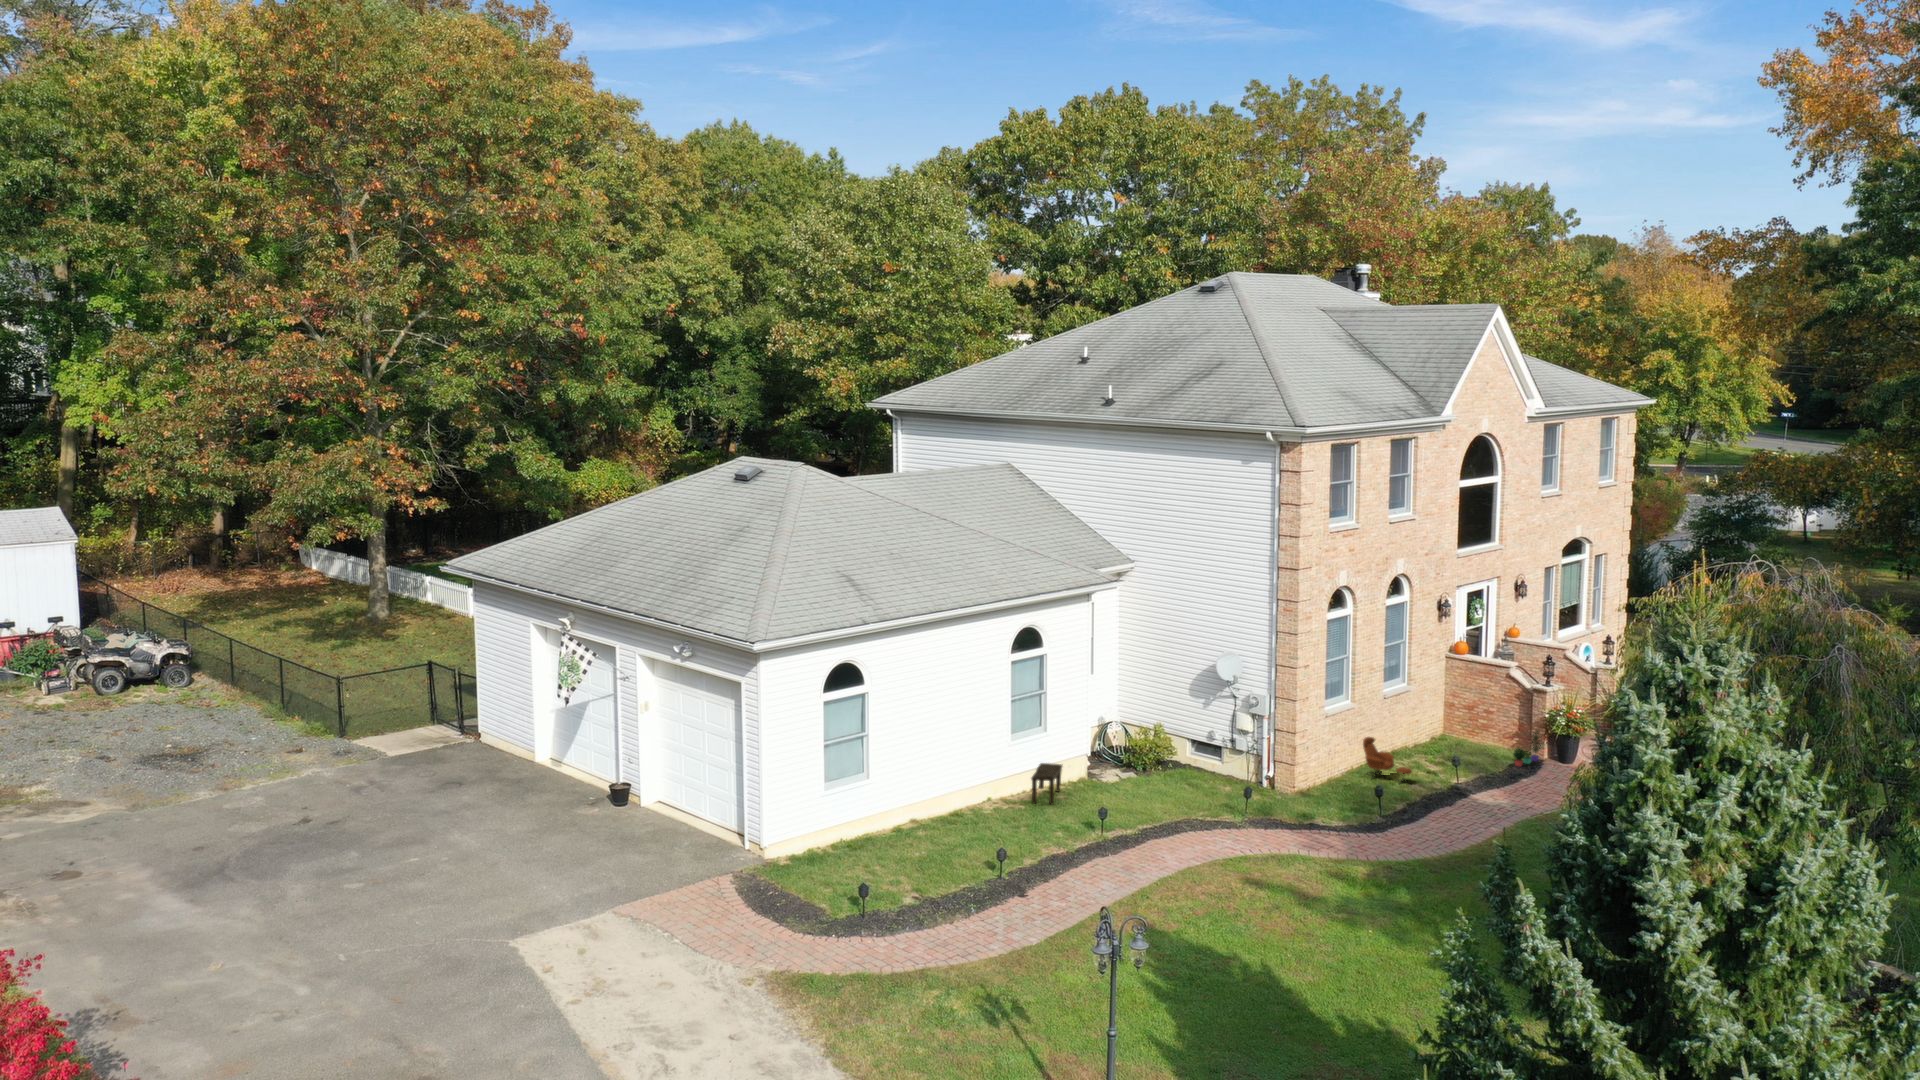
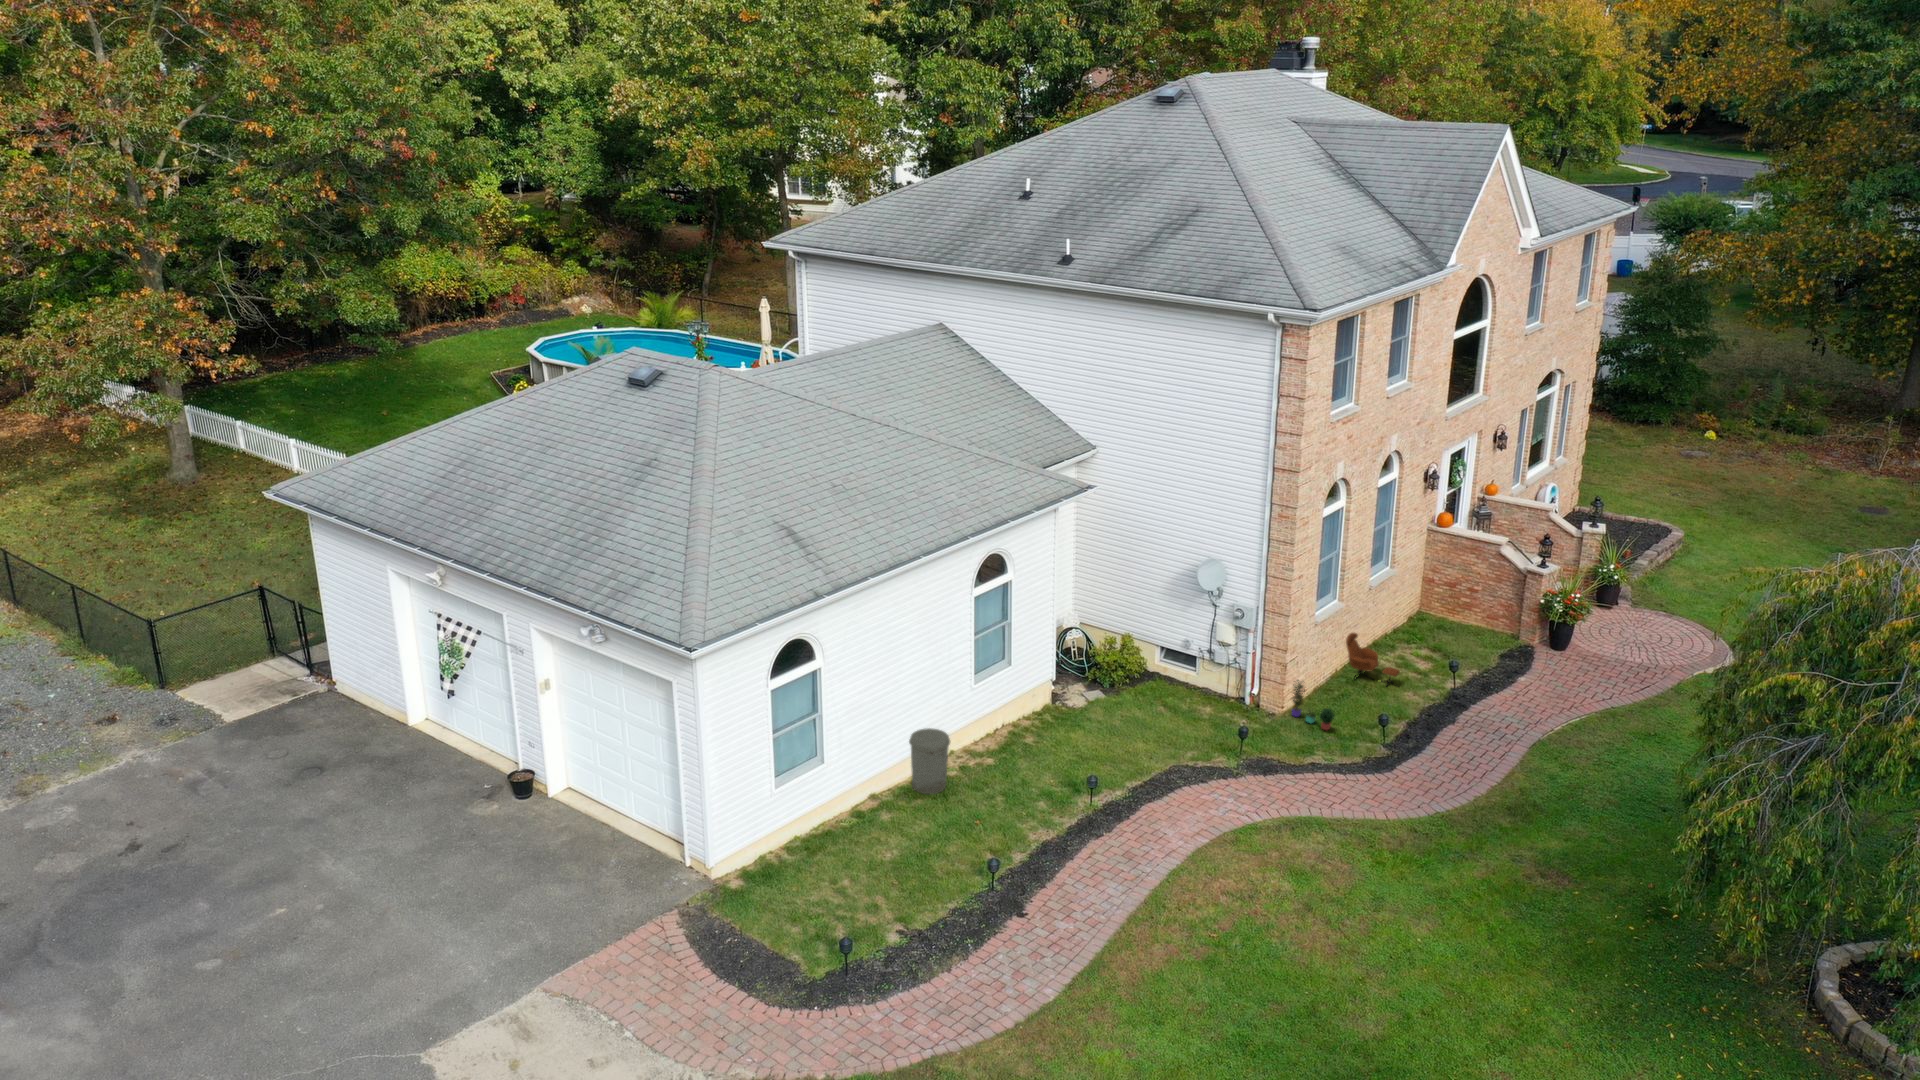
potted plant: present [1513,731,1541,766] -> present [1292,680,1335,730]
bench: present [1031,763,1062,805] -> none [1001,700,1032,755]
trash can: none [946,768,982,822] -> present [909,728,950,794]

